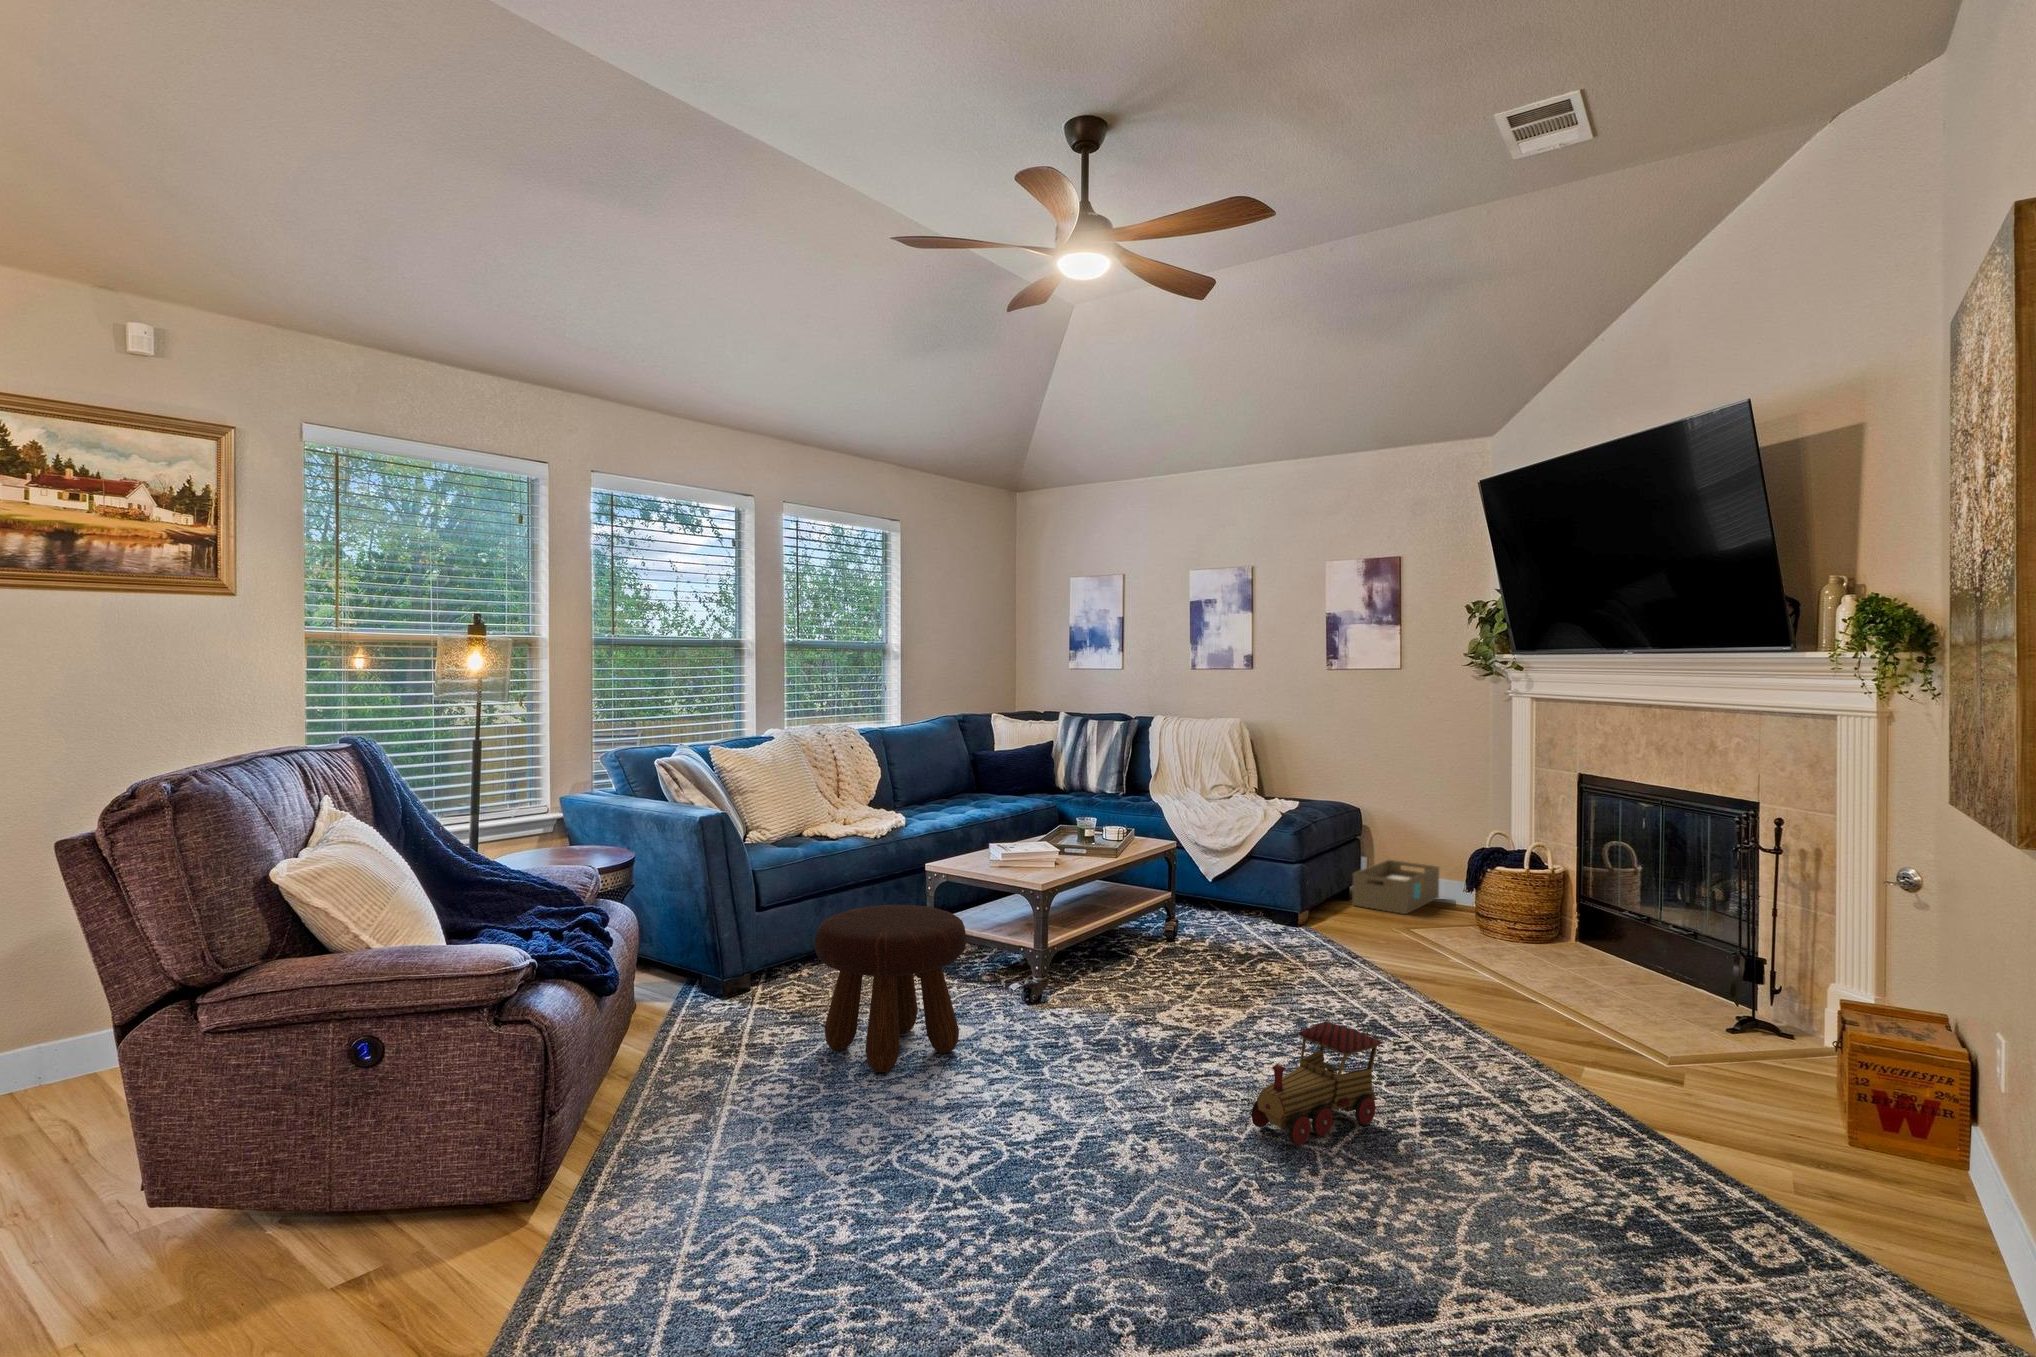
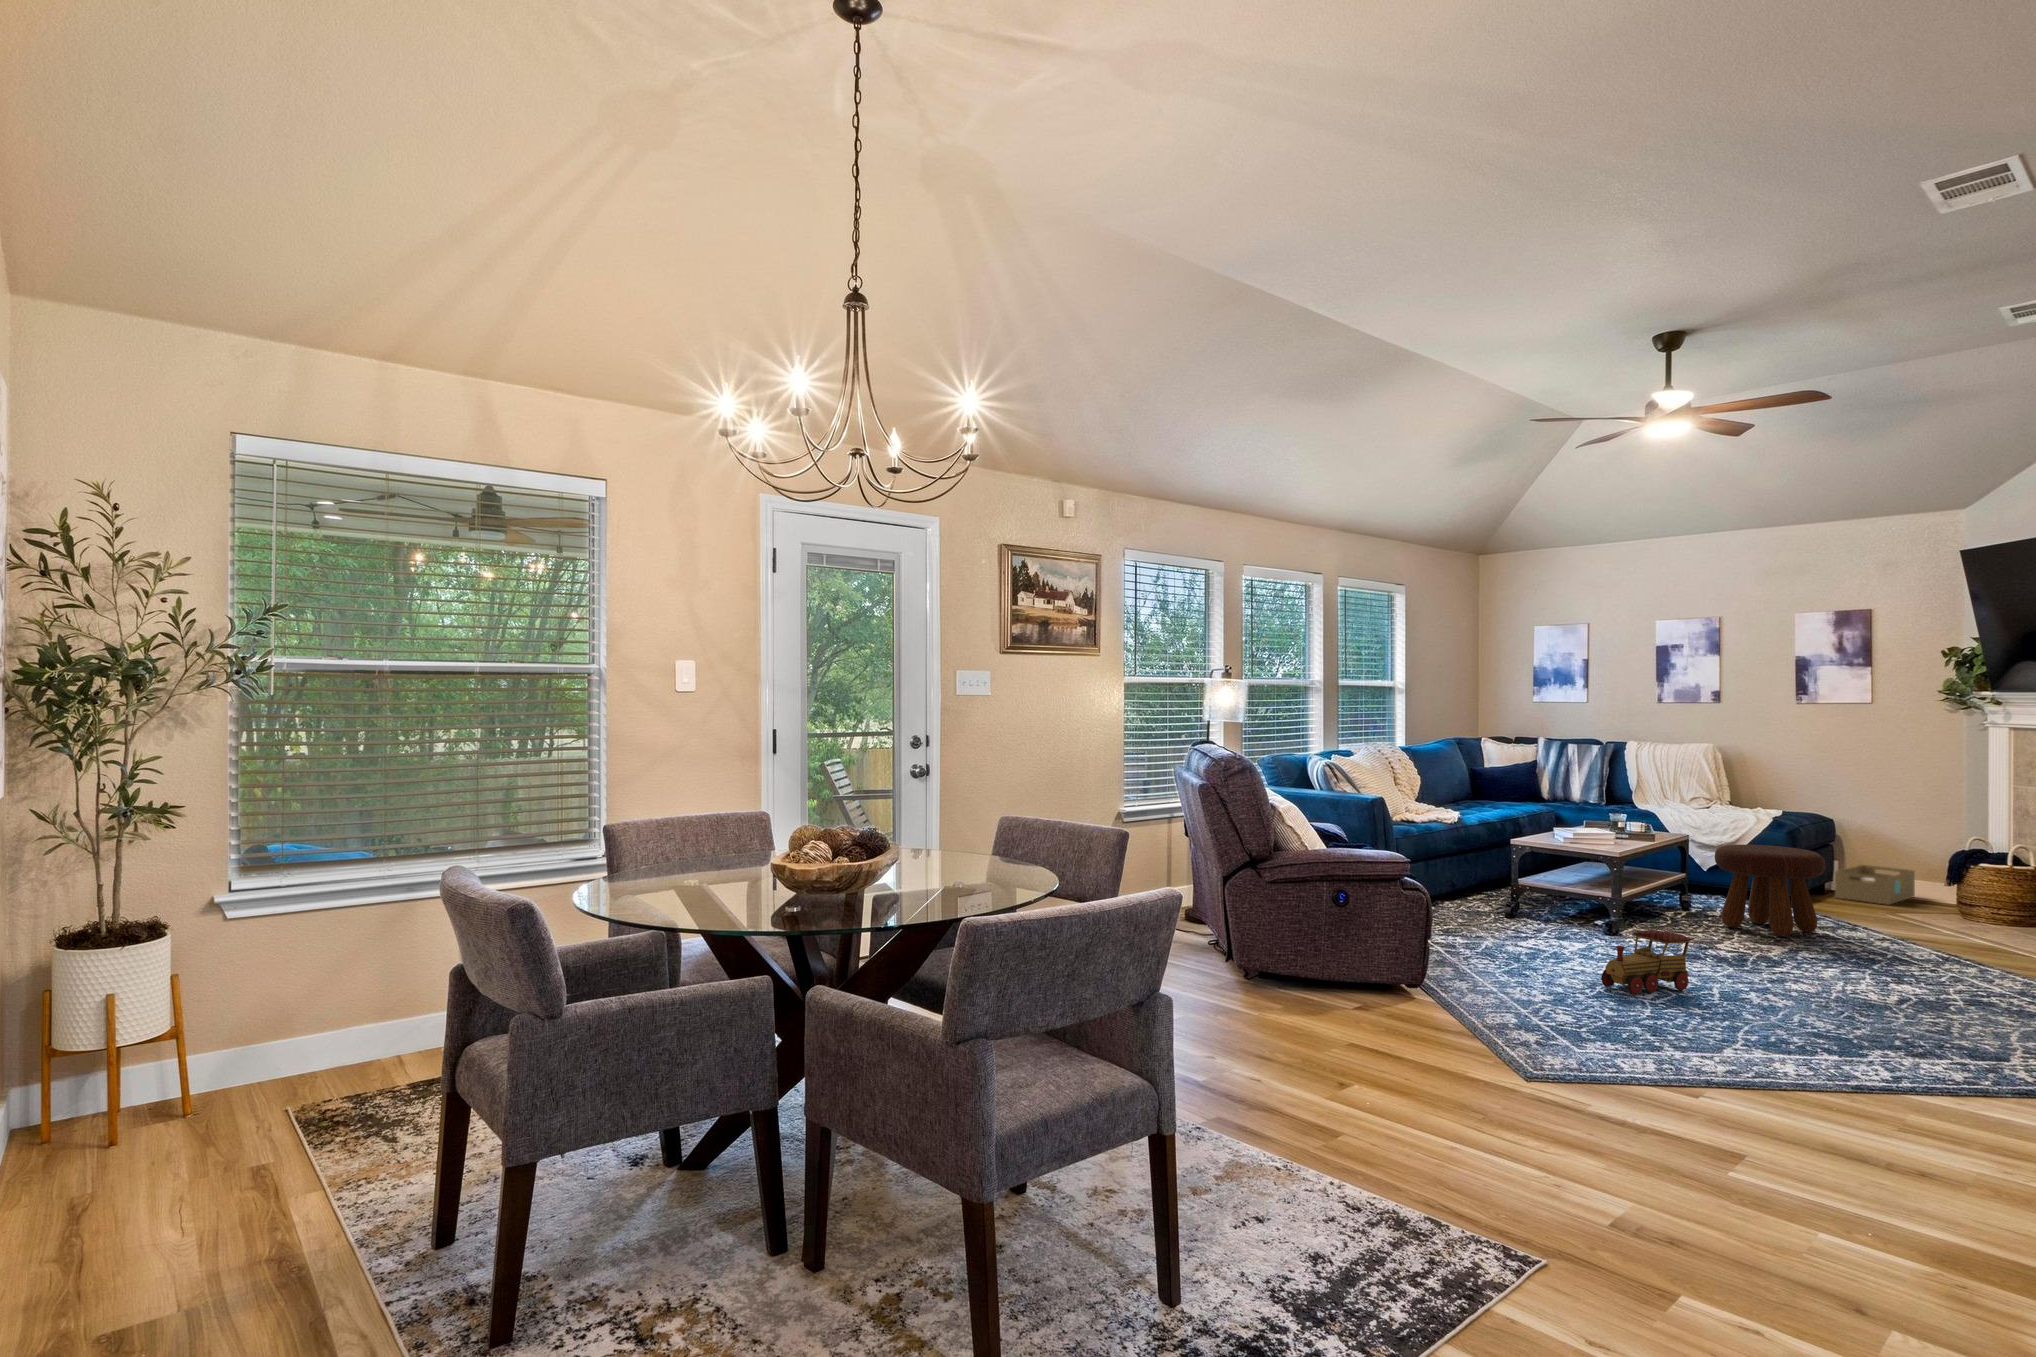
footstool: present [815,905,966,1072] -> present [1715,844,1826,936]
toy train: present [1251,1022,1383,1146] -> present [1601,930,1693,995]

